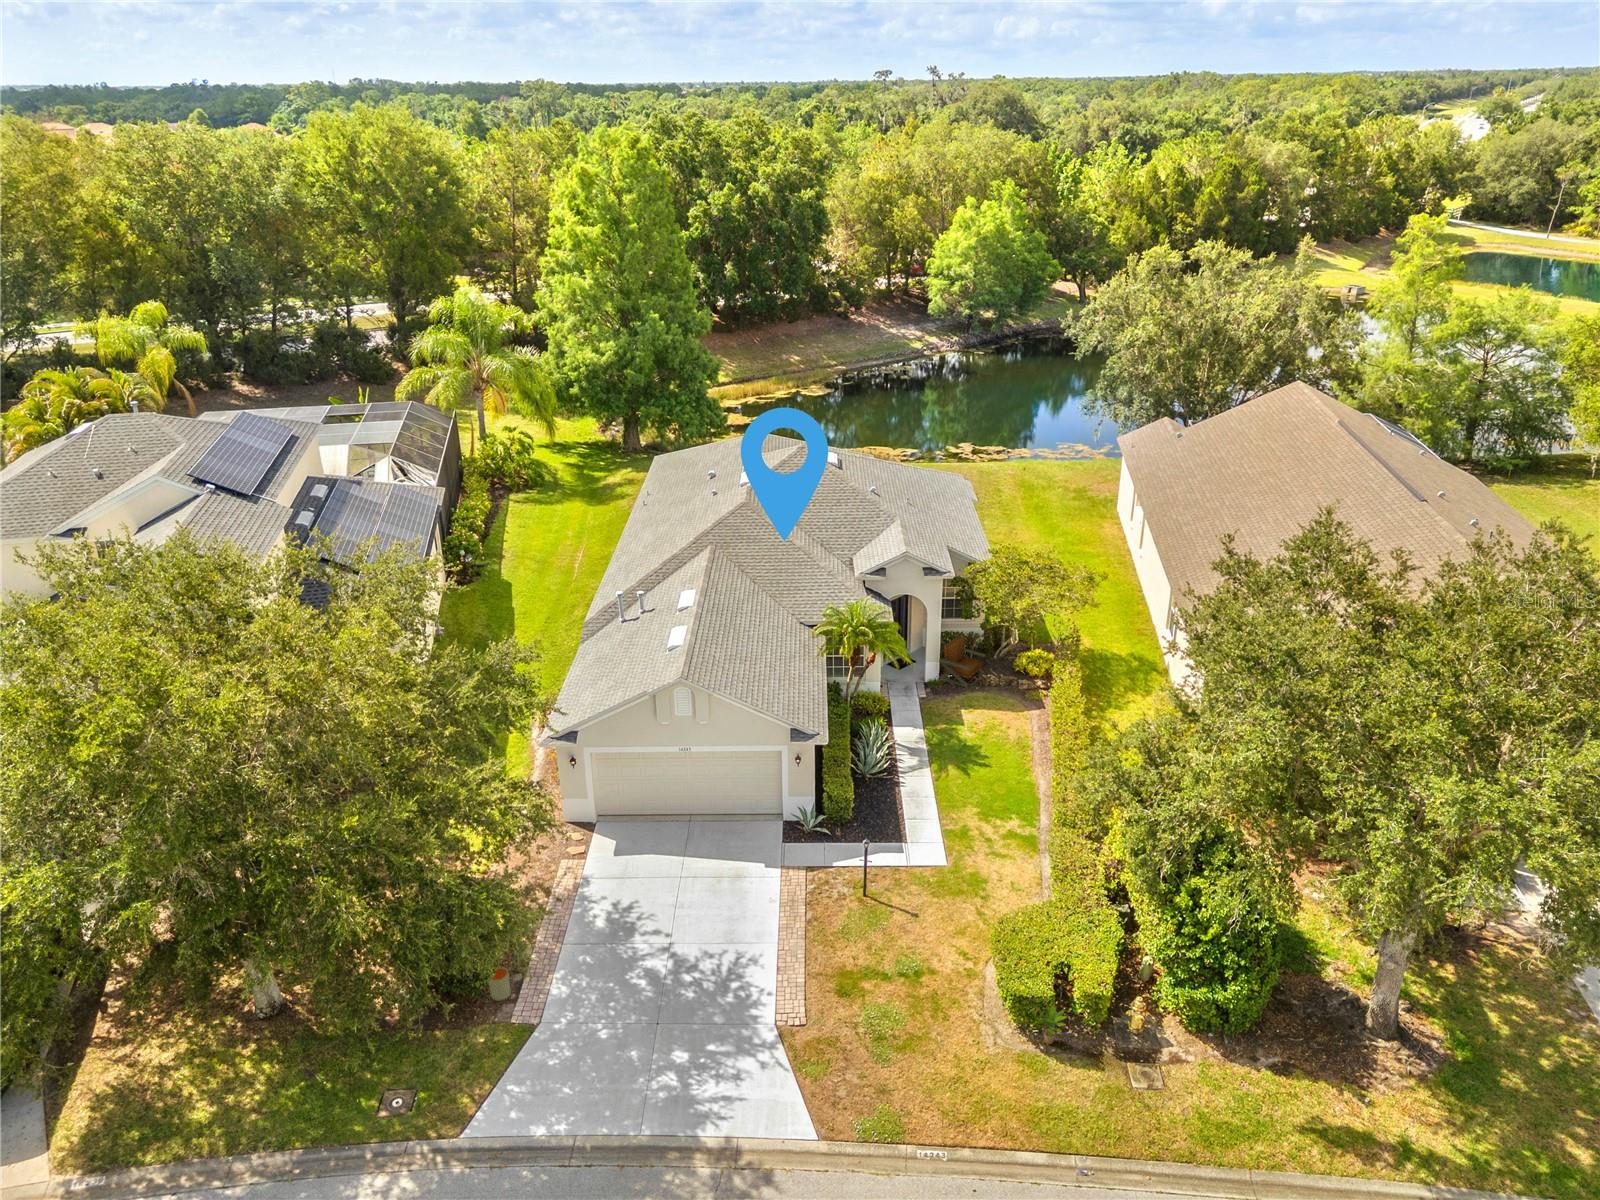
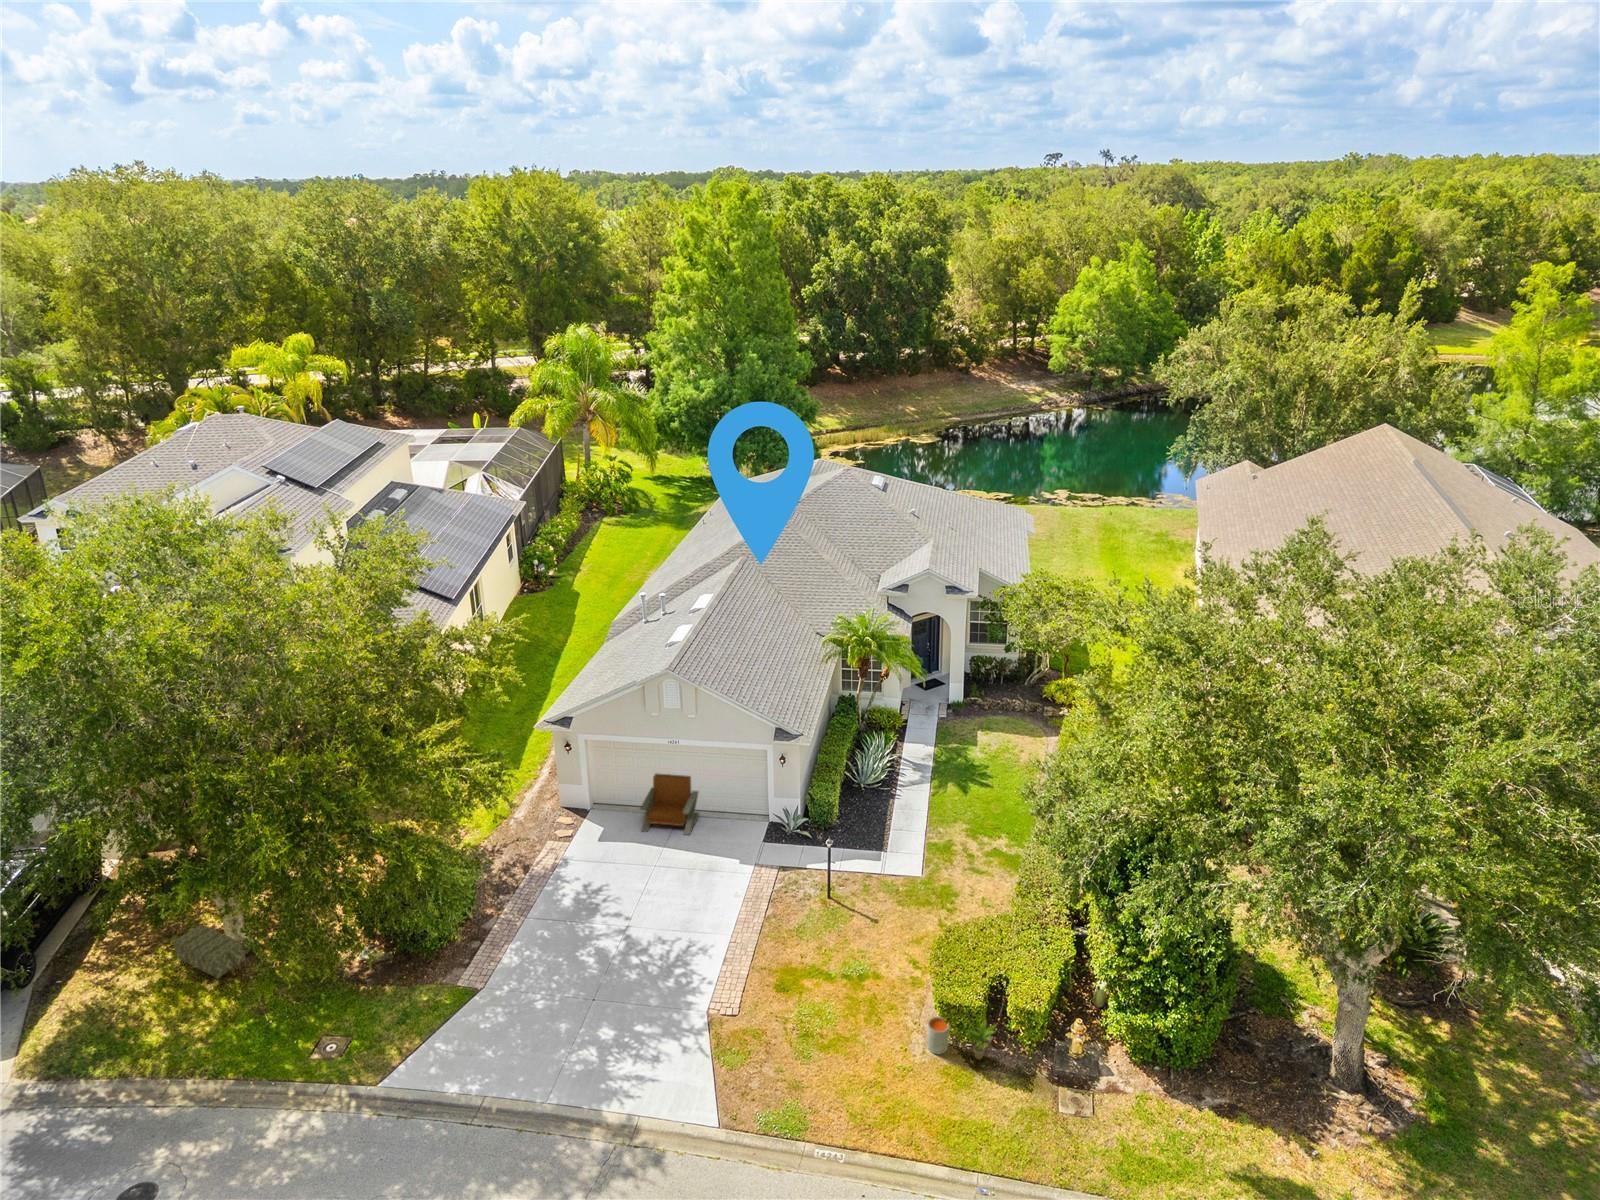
lounge chair: present [939,636,985,687] -> present [640,774,699,835]
bucket: present [489,967,511,1001] -> present [927,1017,949,1054]
bench: none [194,985,277,1048] -> present [174,924,246,984]

